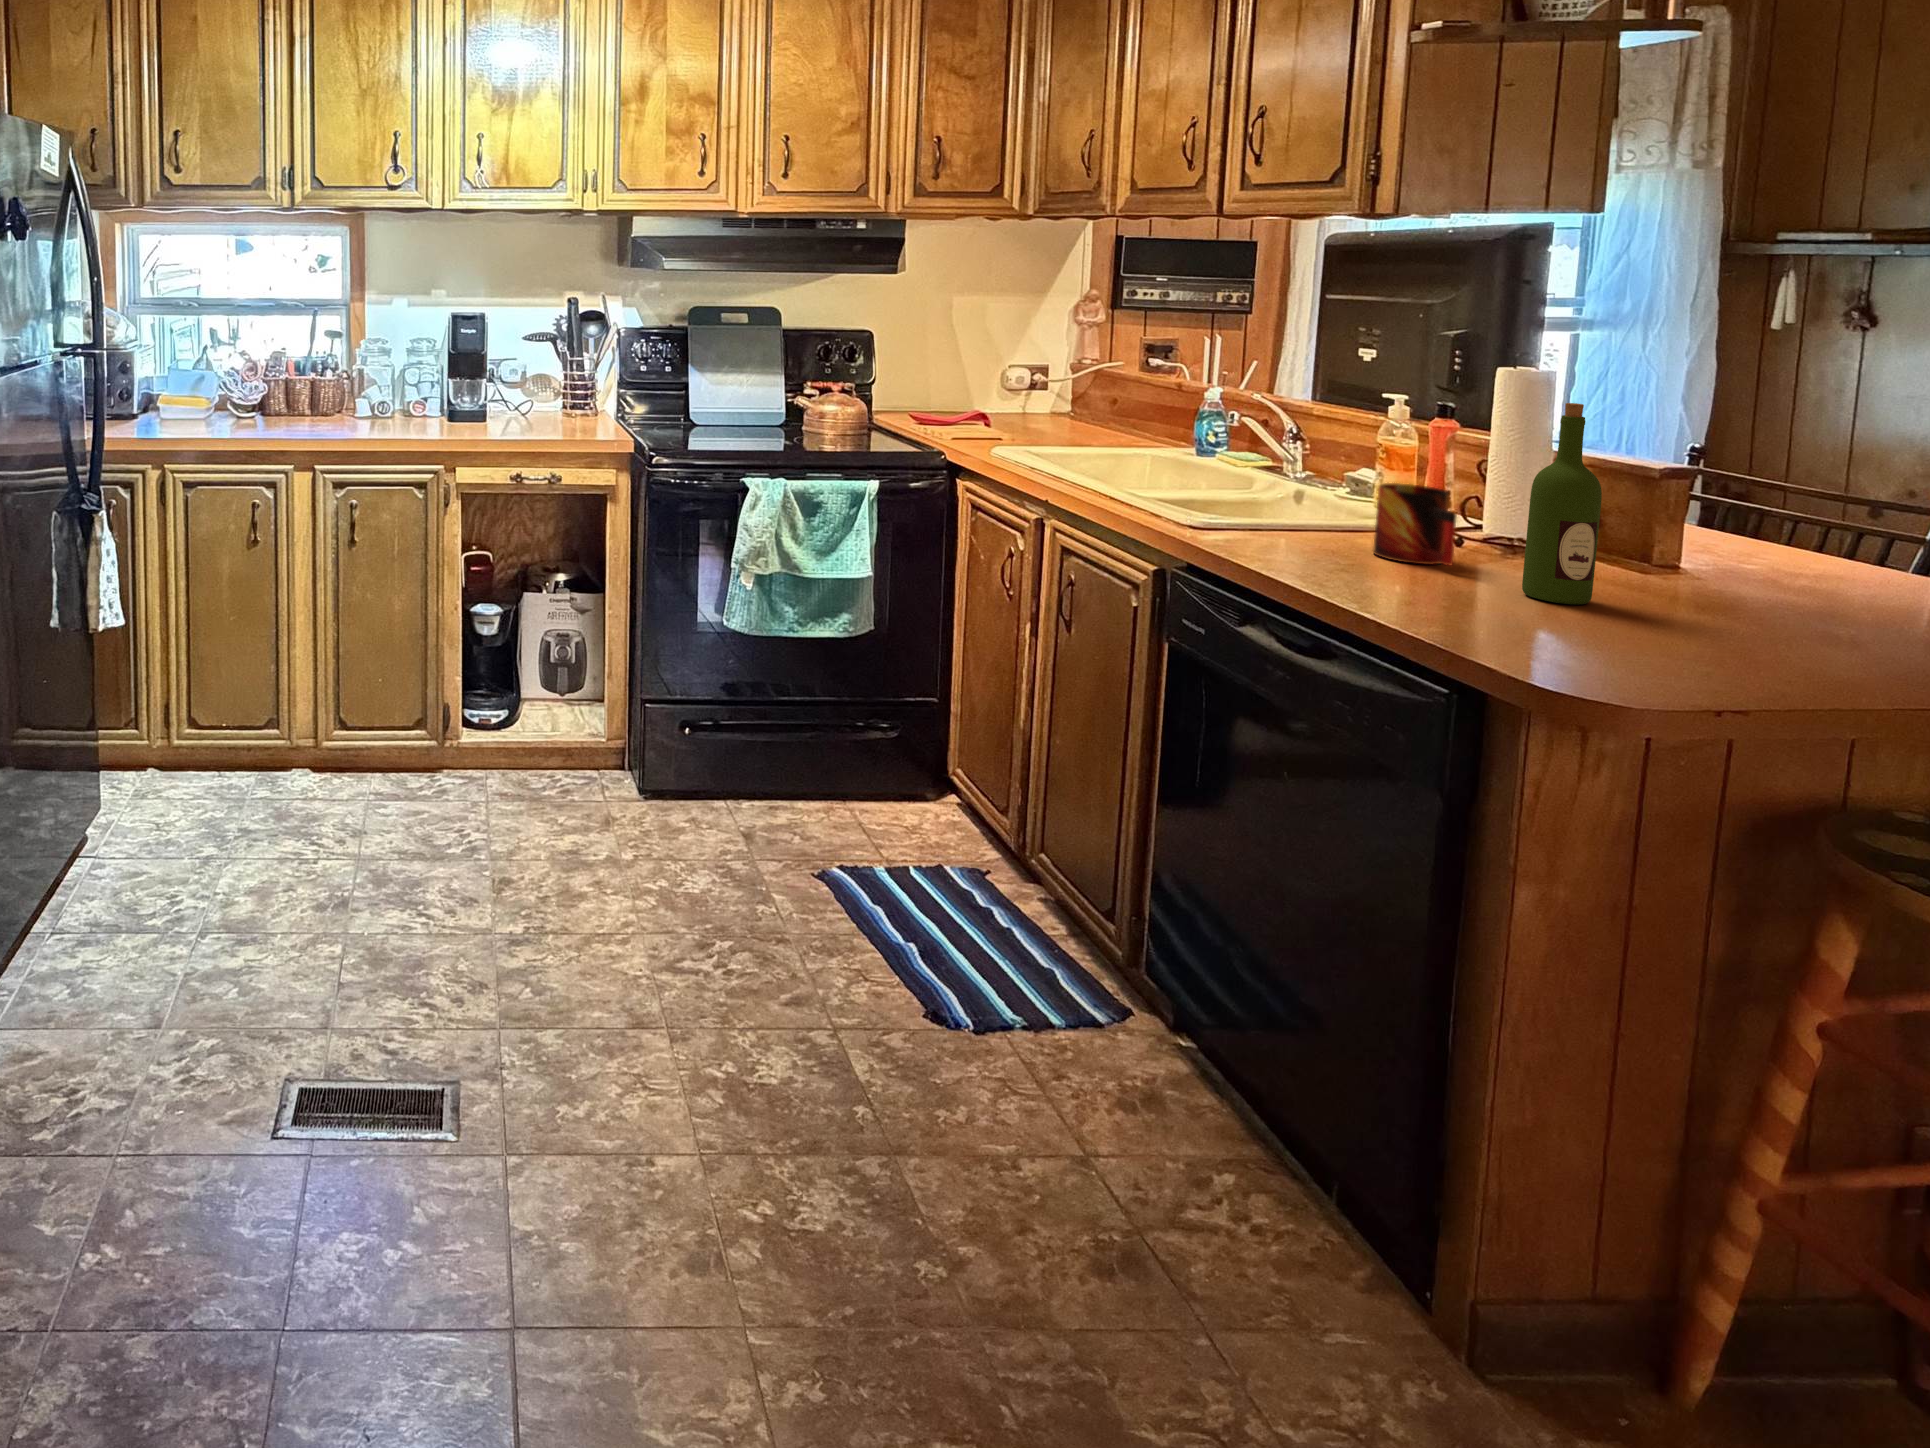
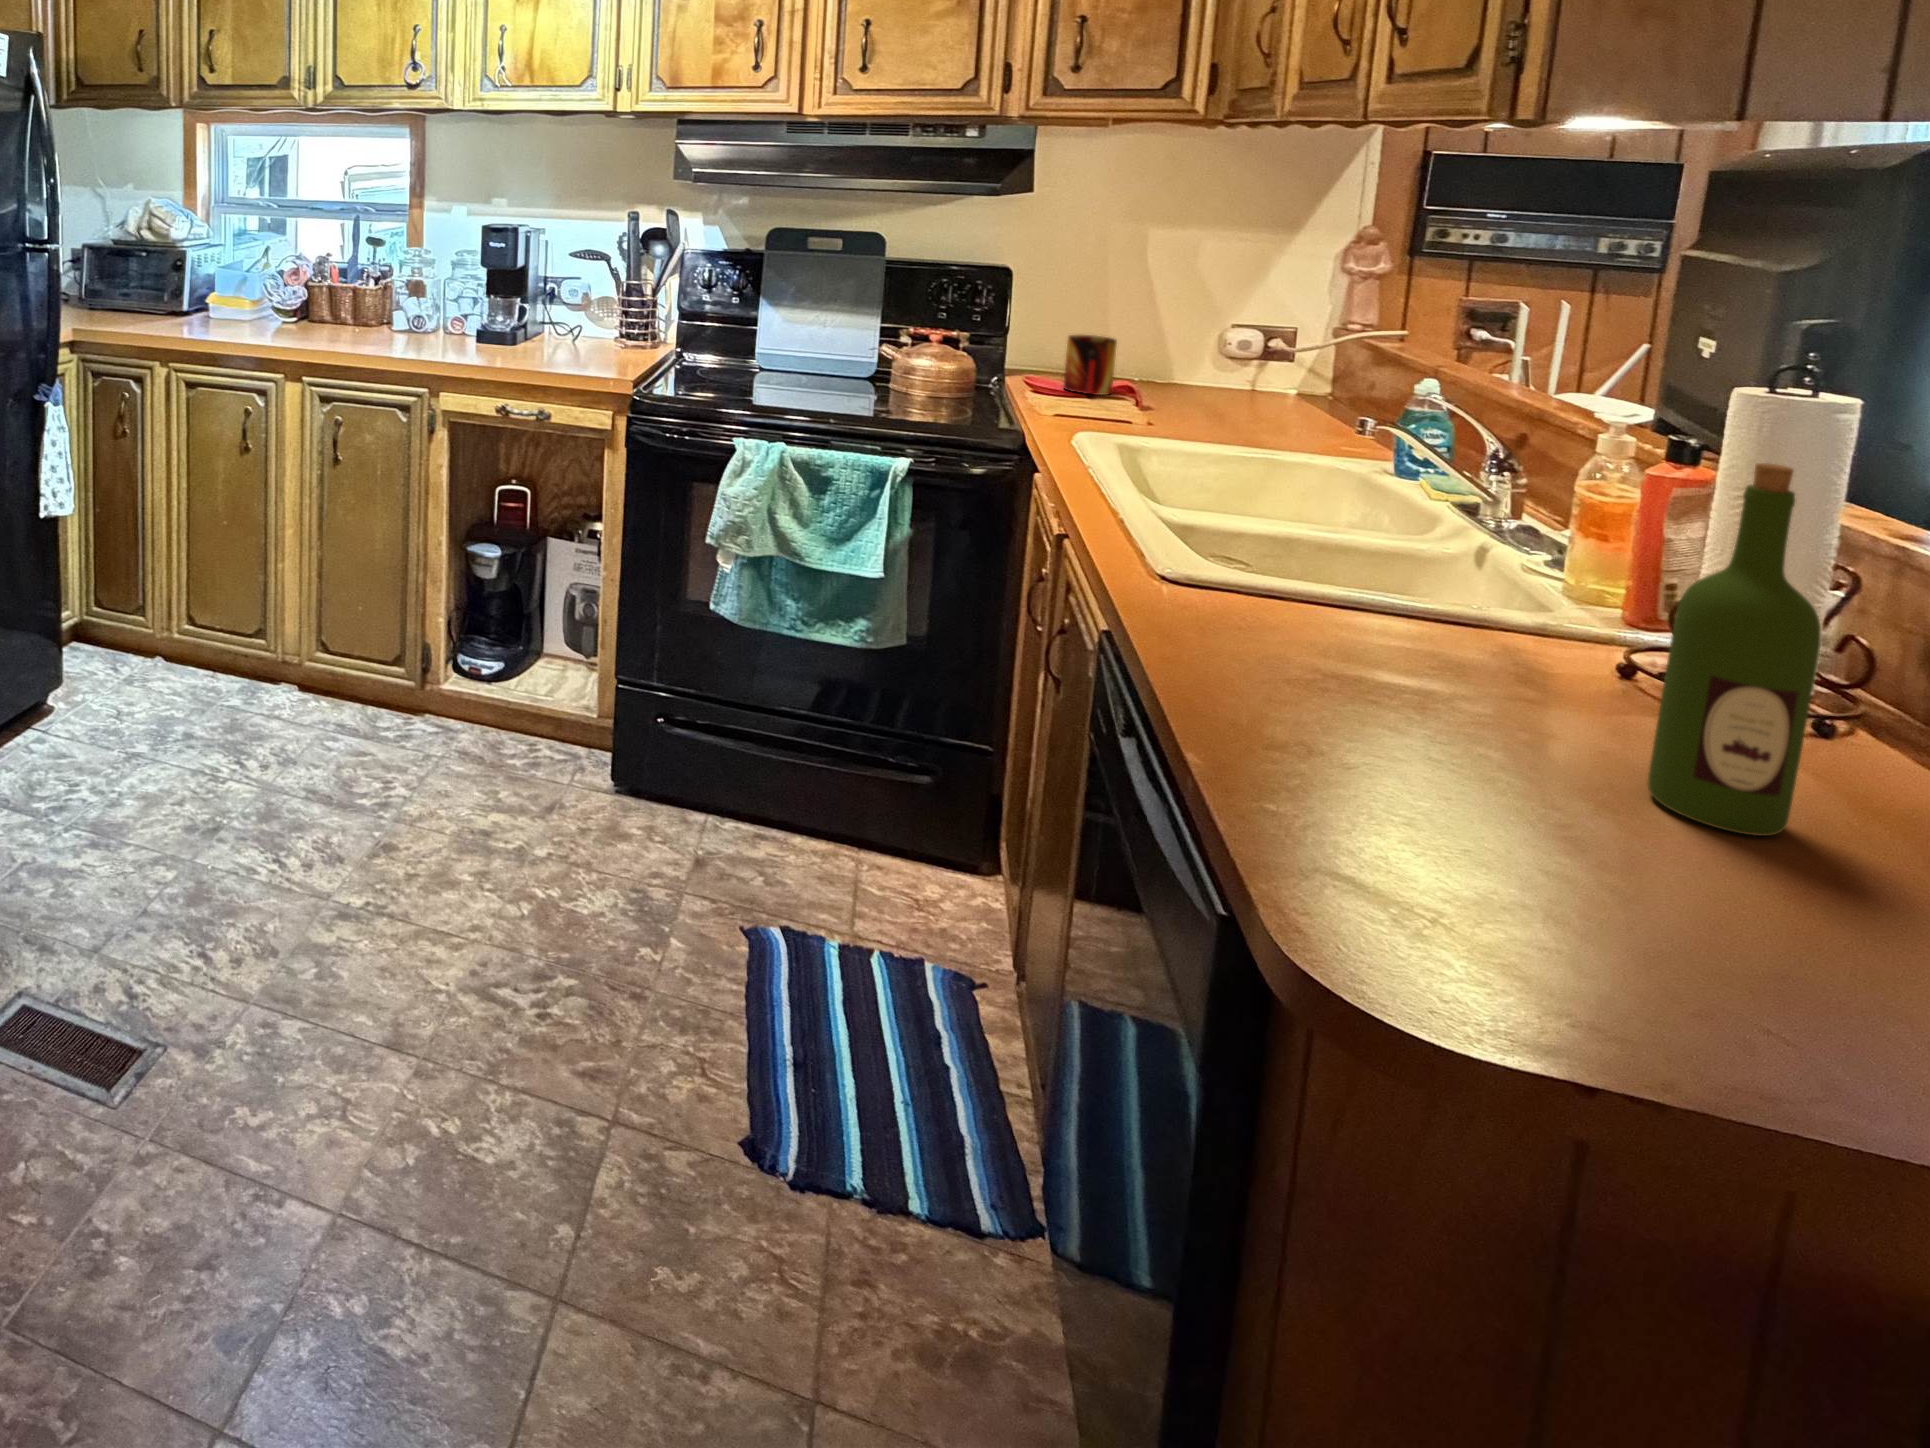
mug: present [1373,483,1457,565] -> present [1063,335,1117,395]

